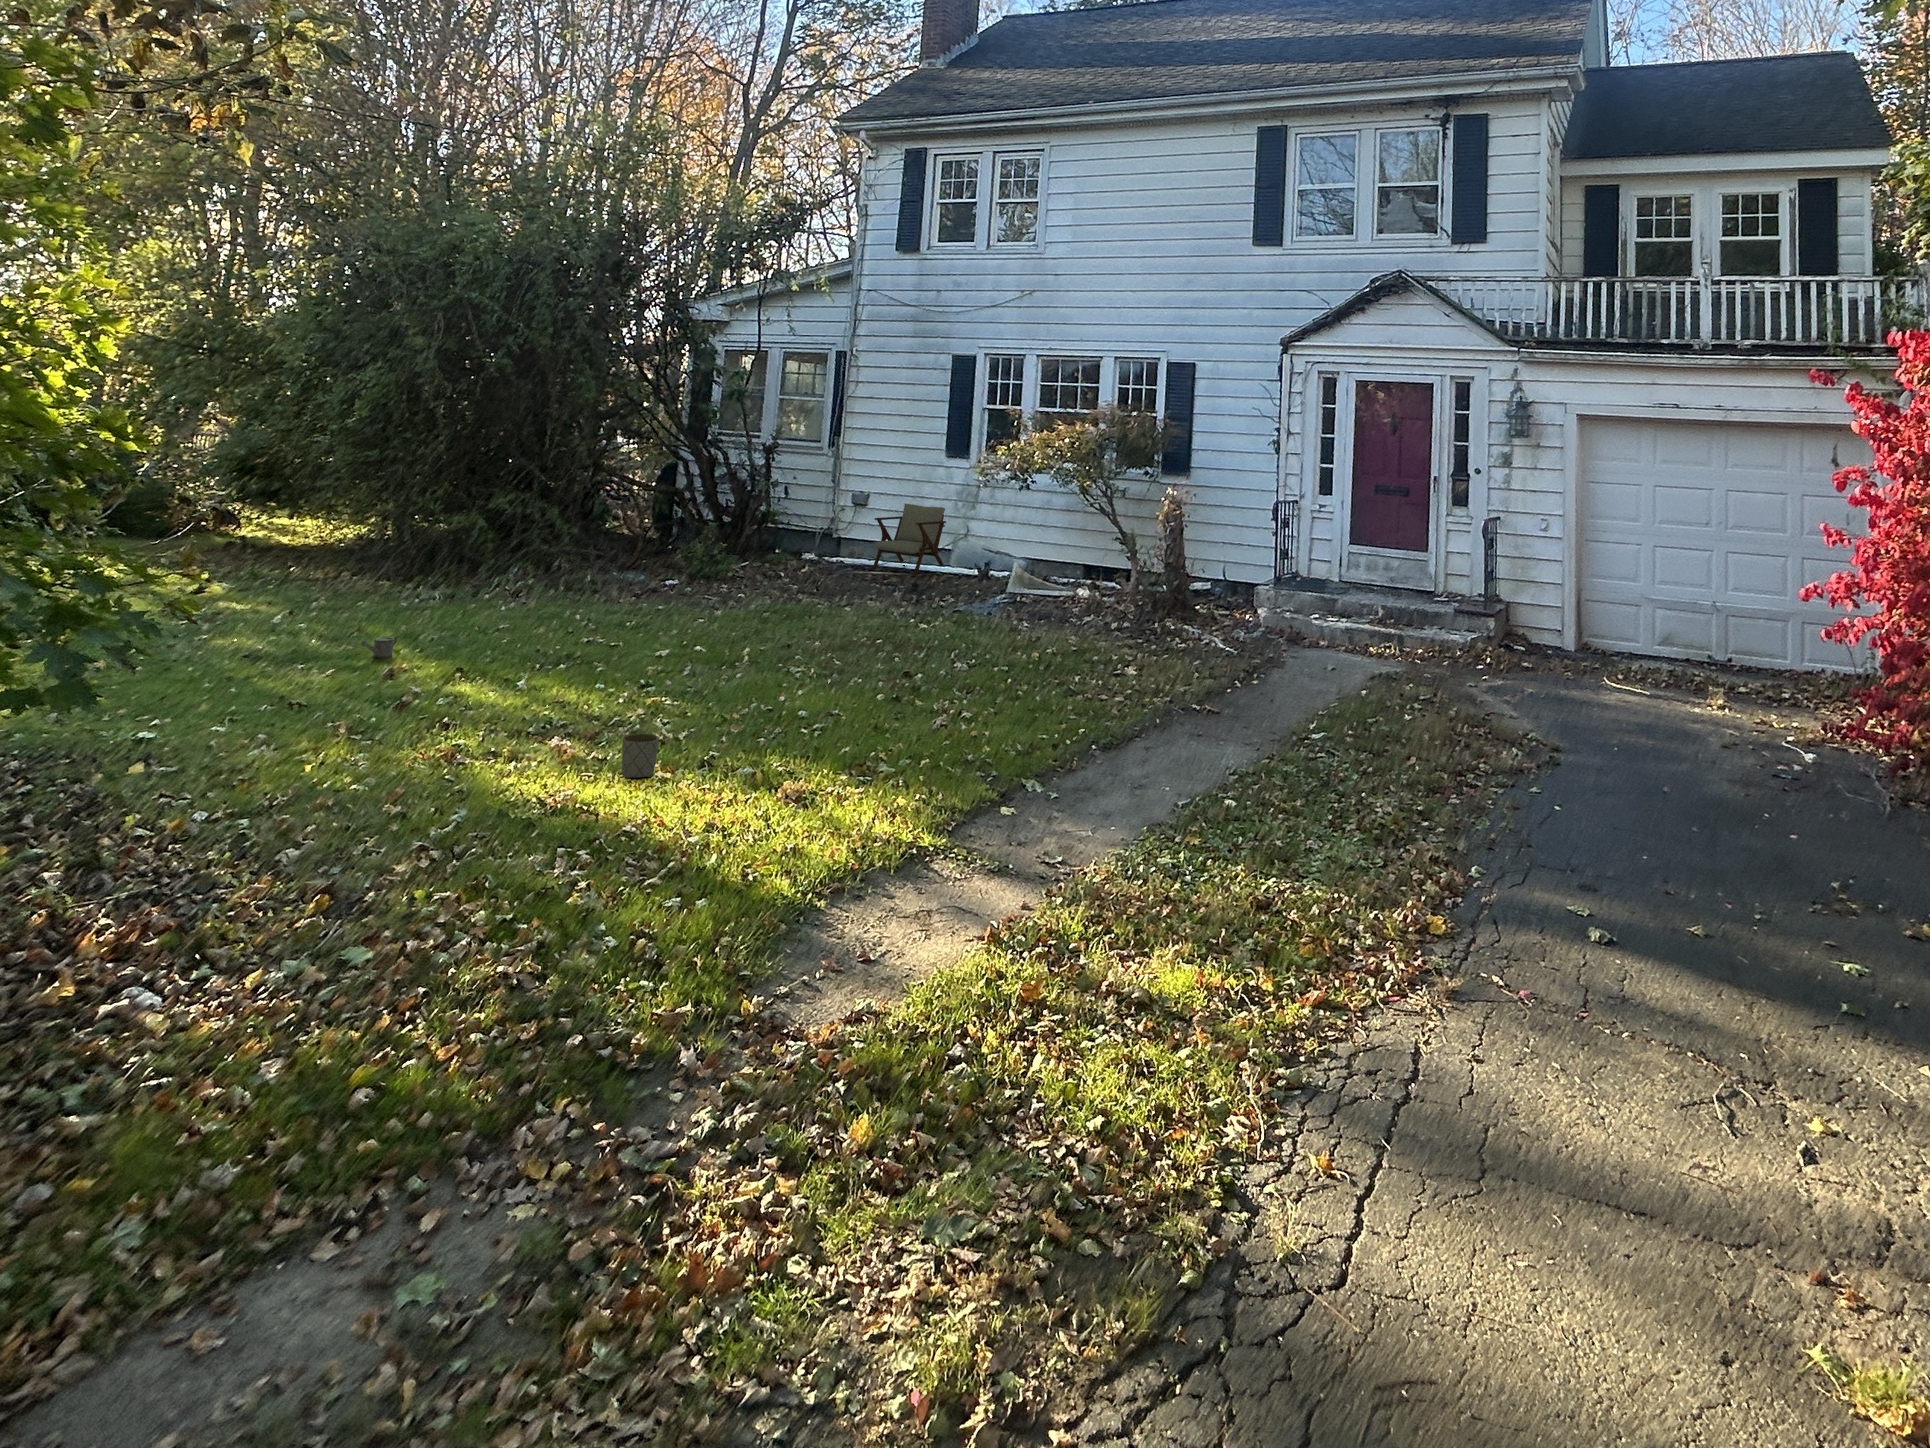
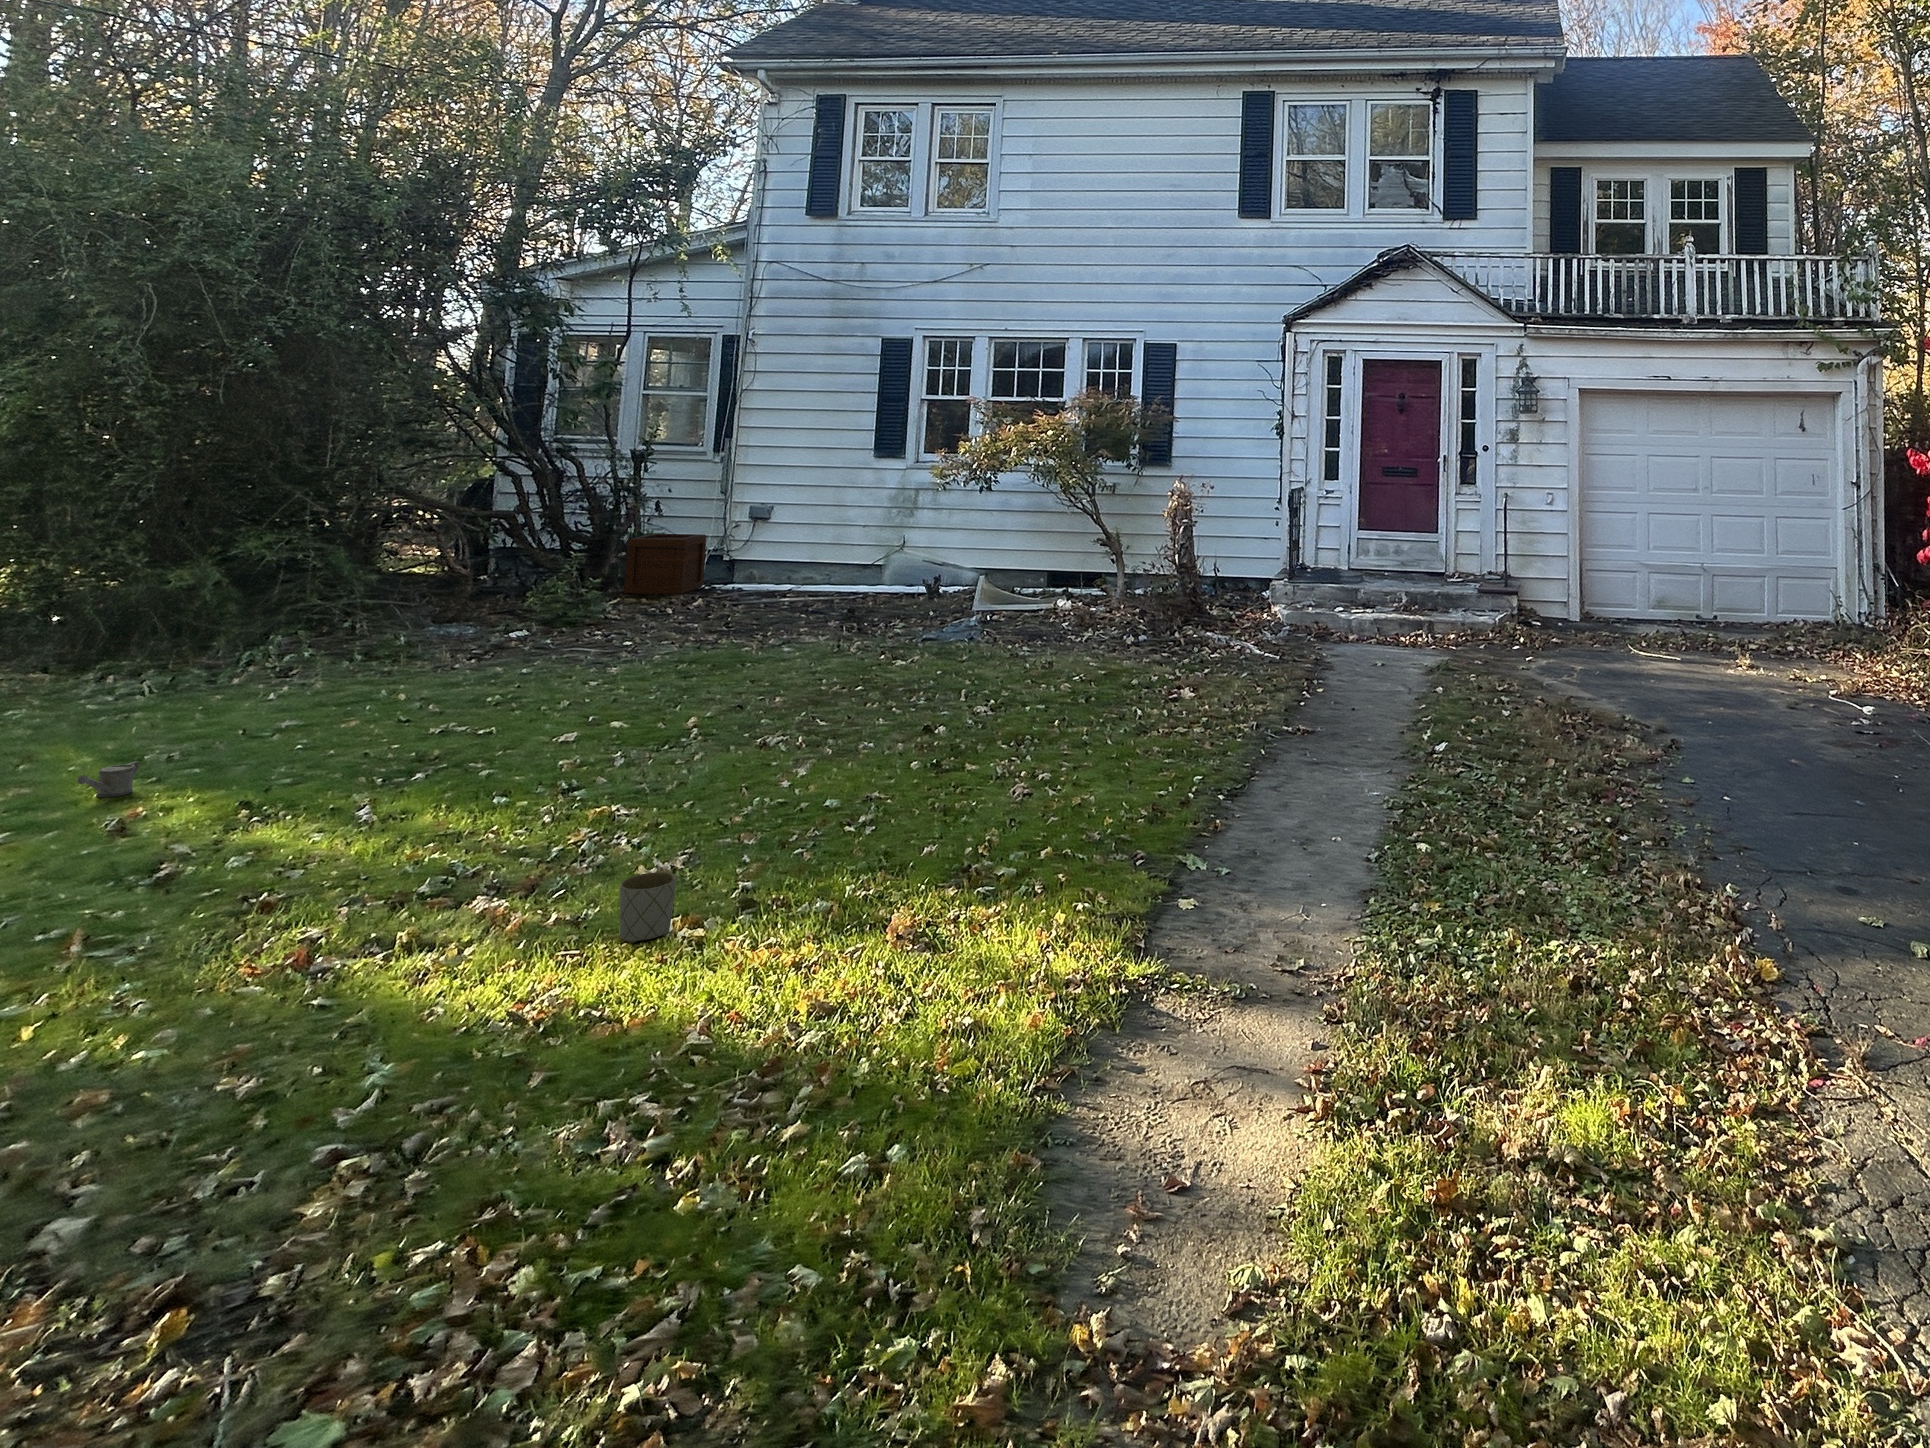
lounge chair: present [872,503,946,576] -> none [789,514,882,598]
wooden crate: none [751,512,814,563] -> present [624,534,706,595]

